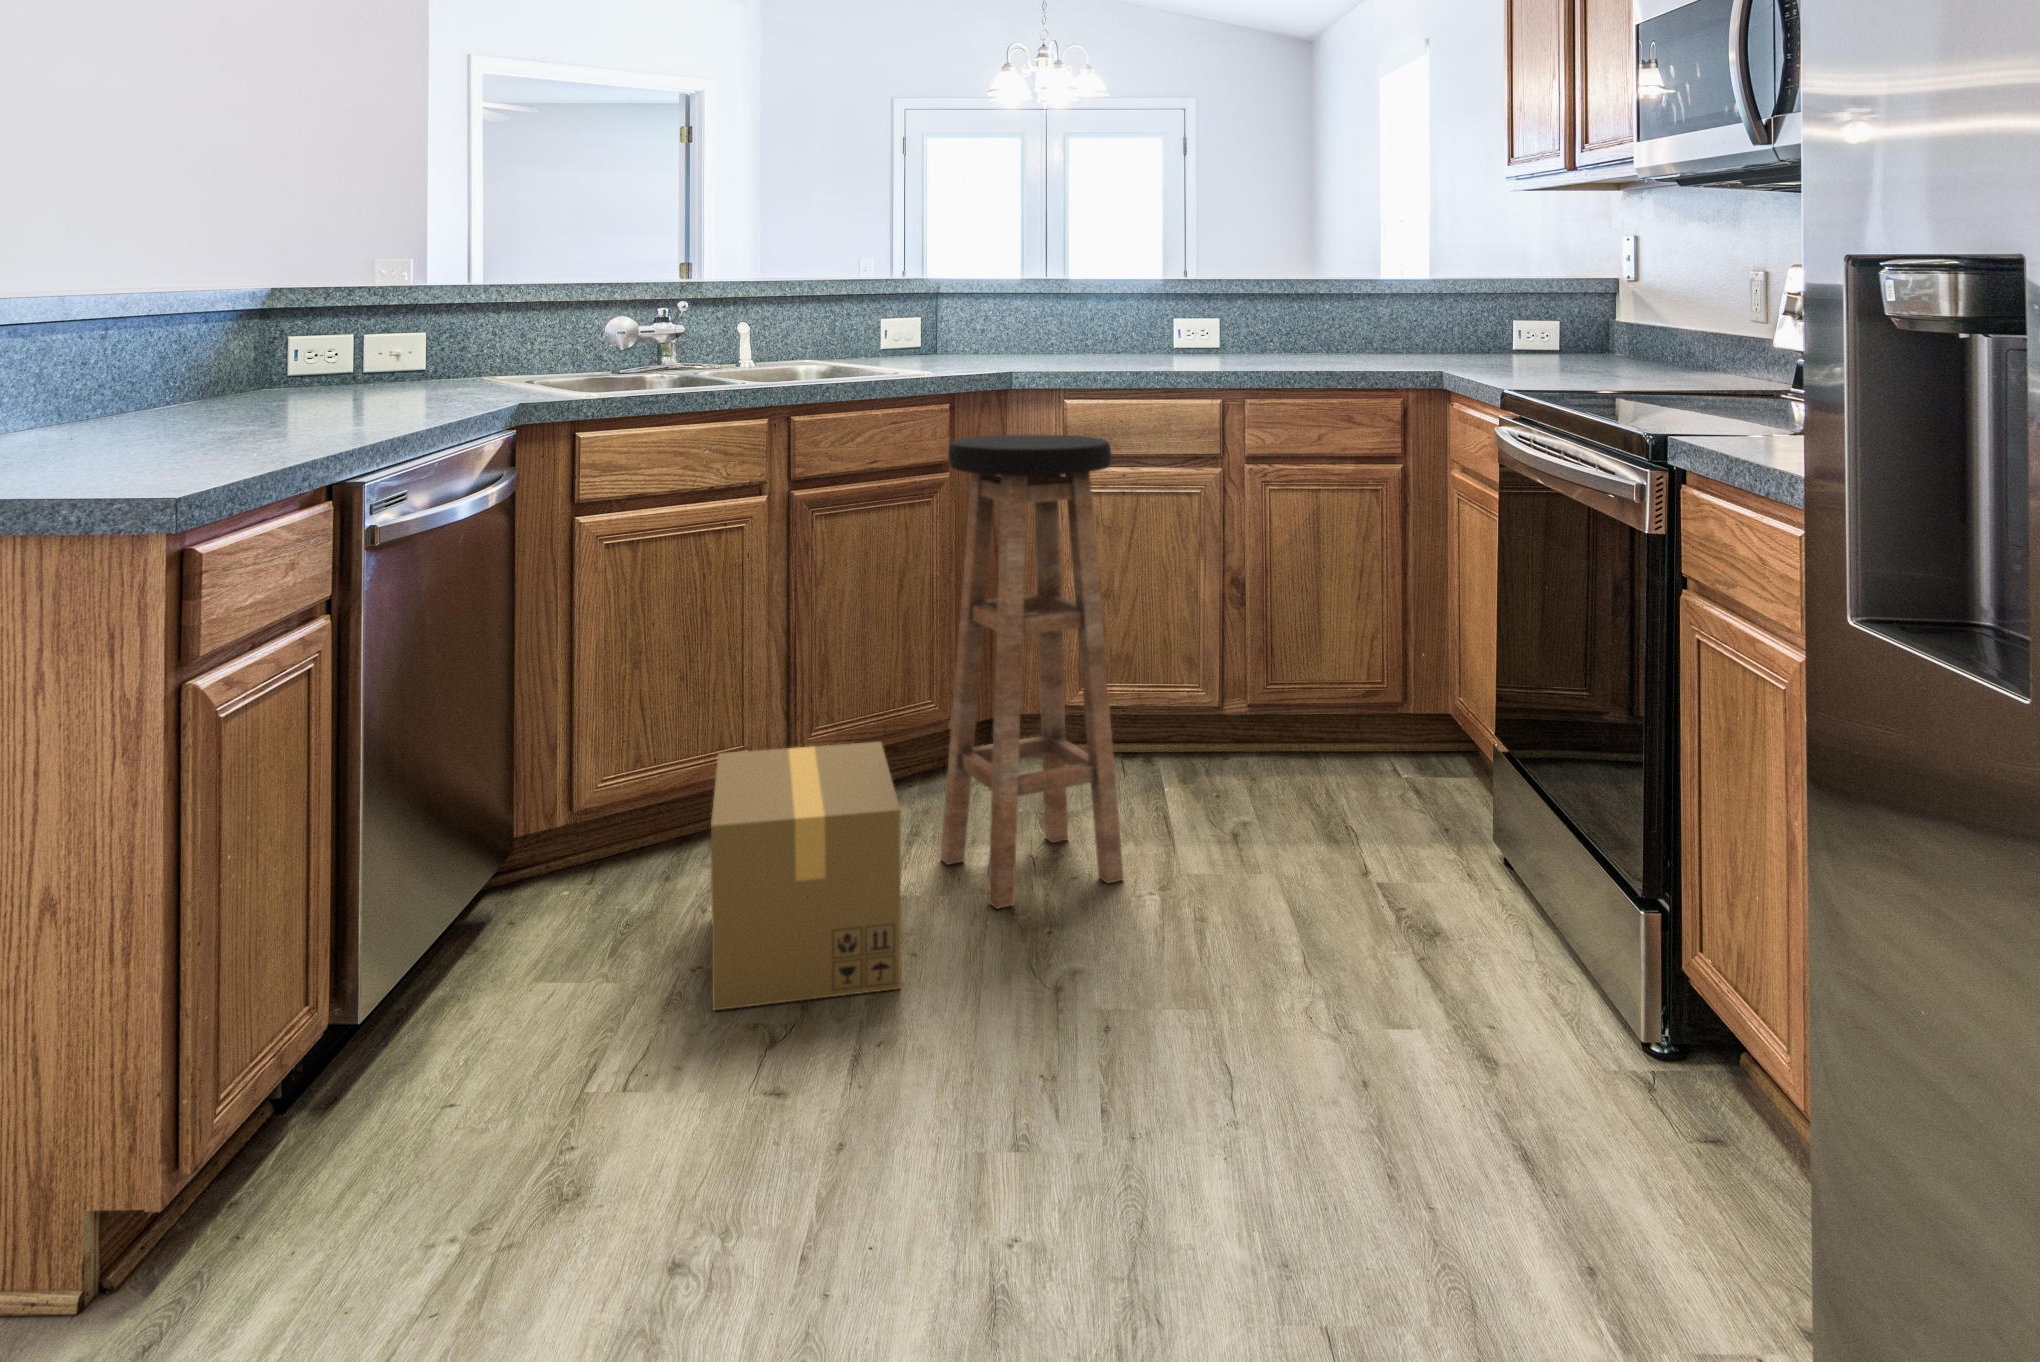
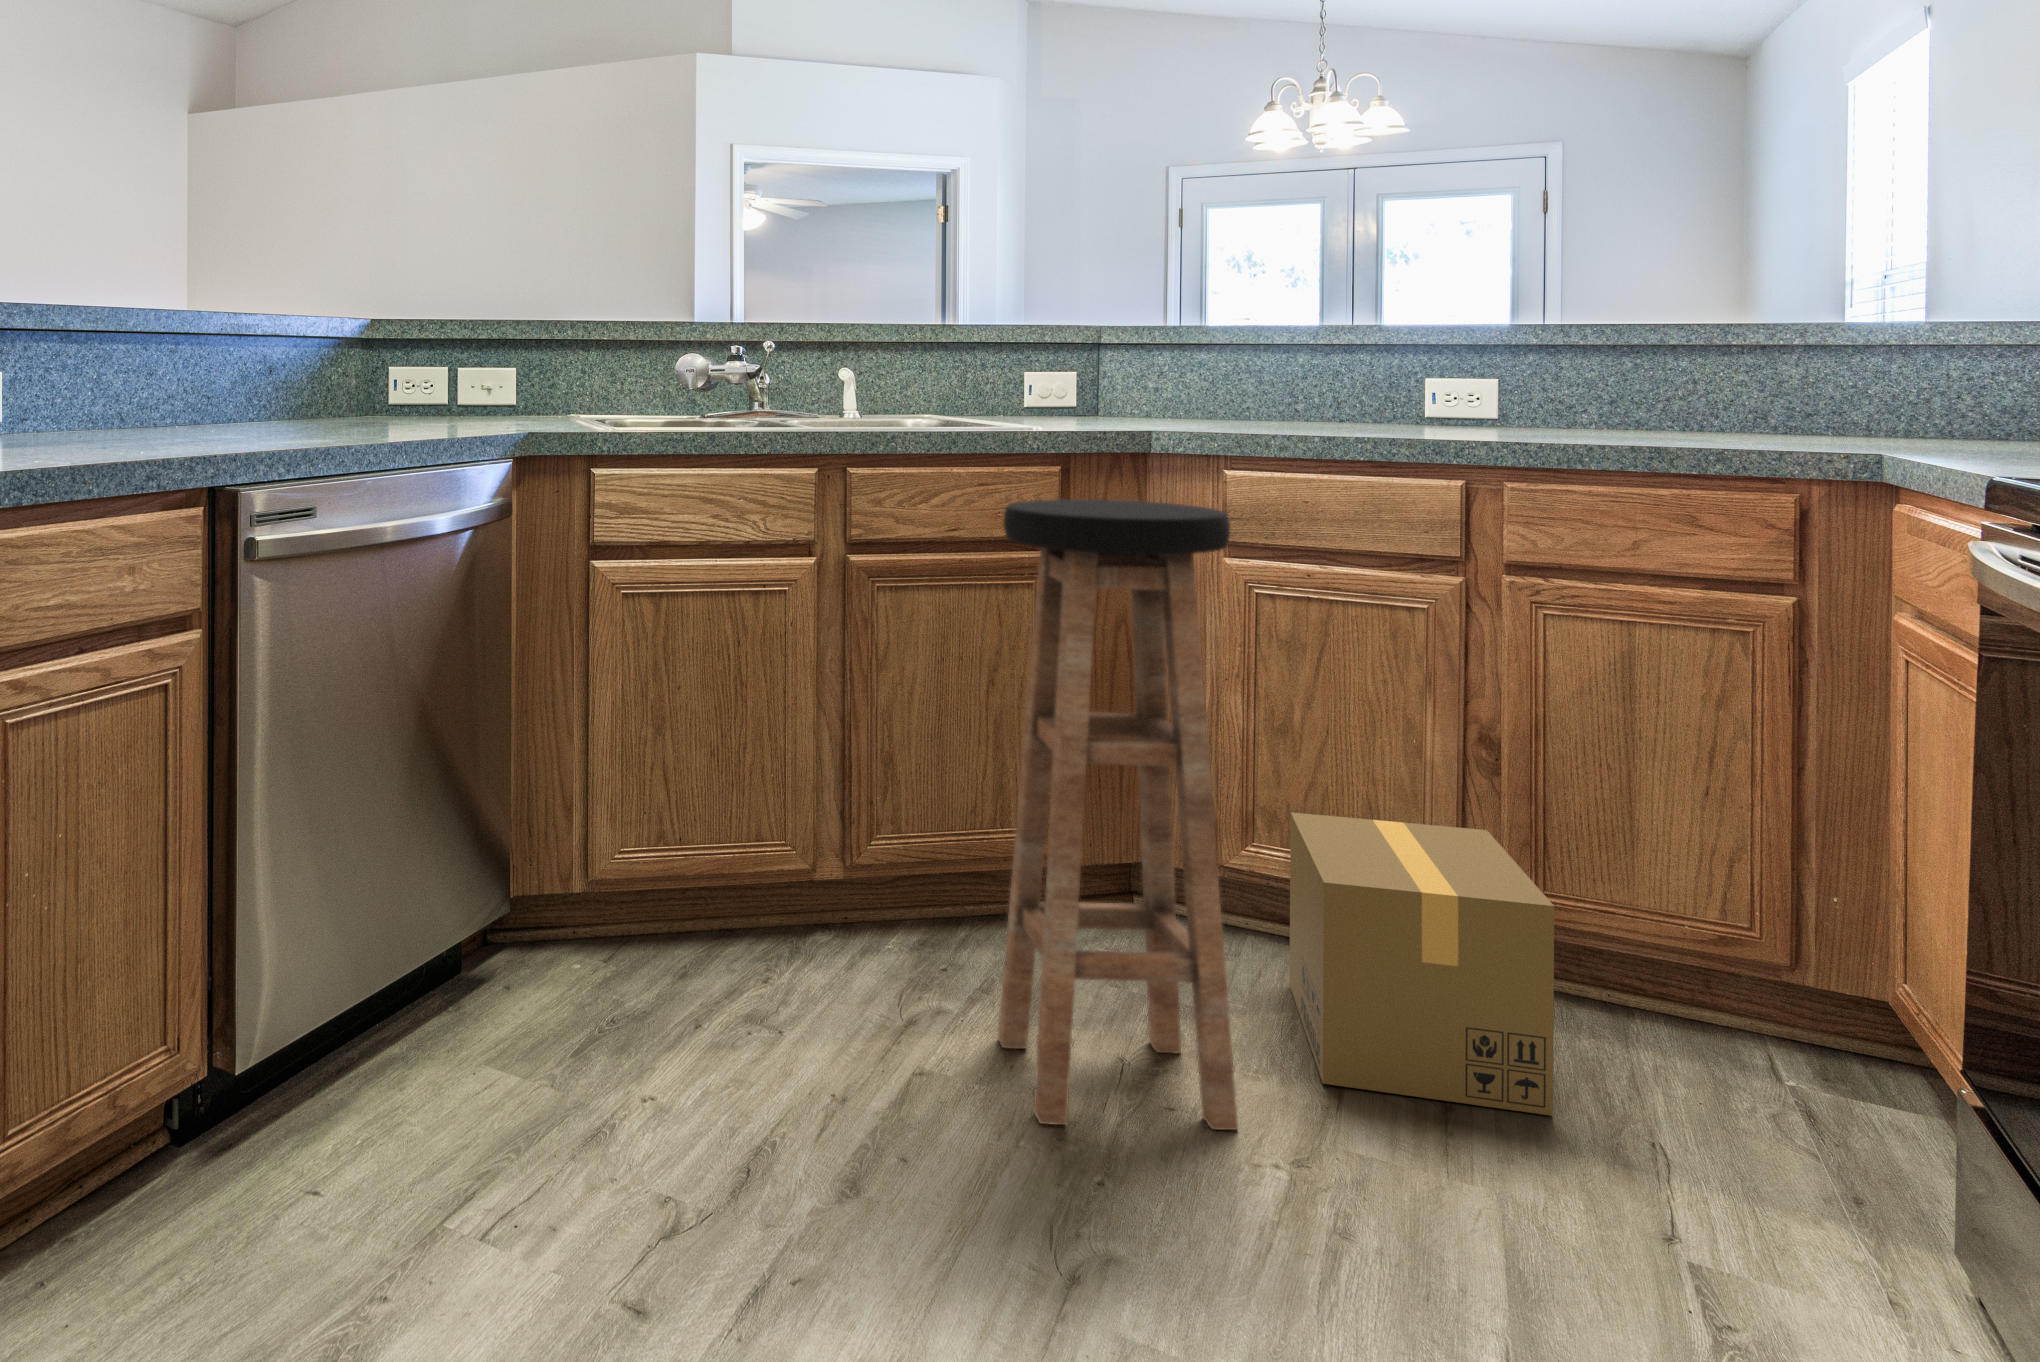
cardboard box: present [711,742,901,1010] -> present [1290,812,1554,1116]

